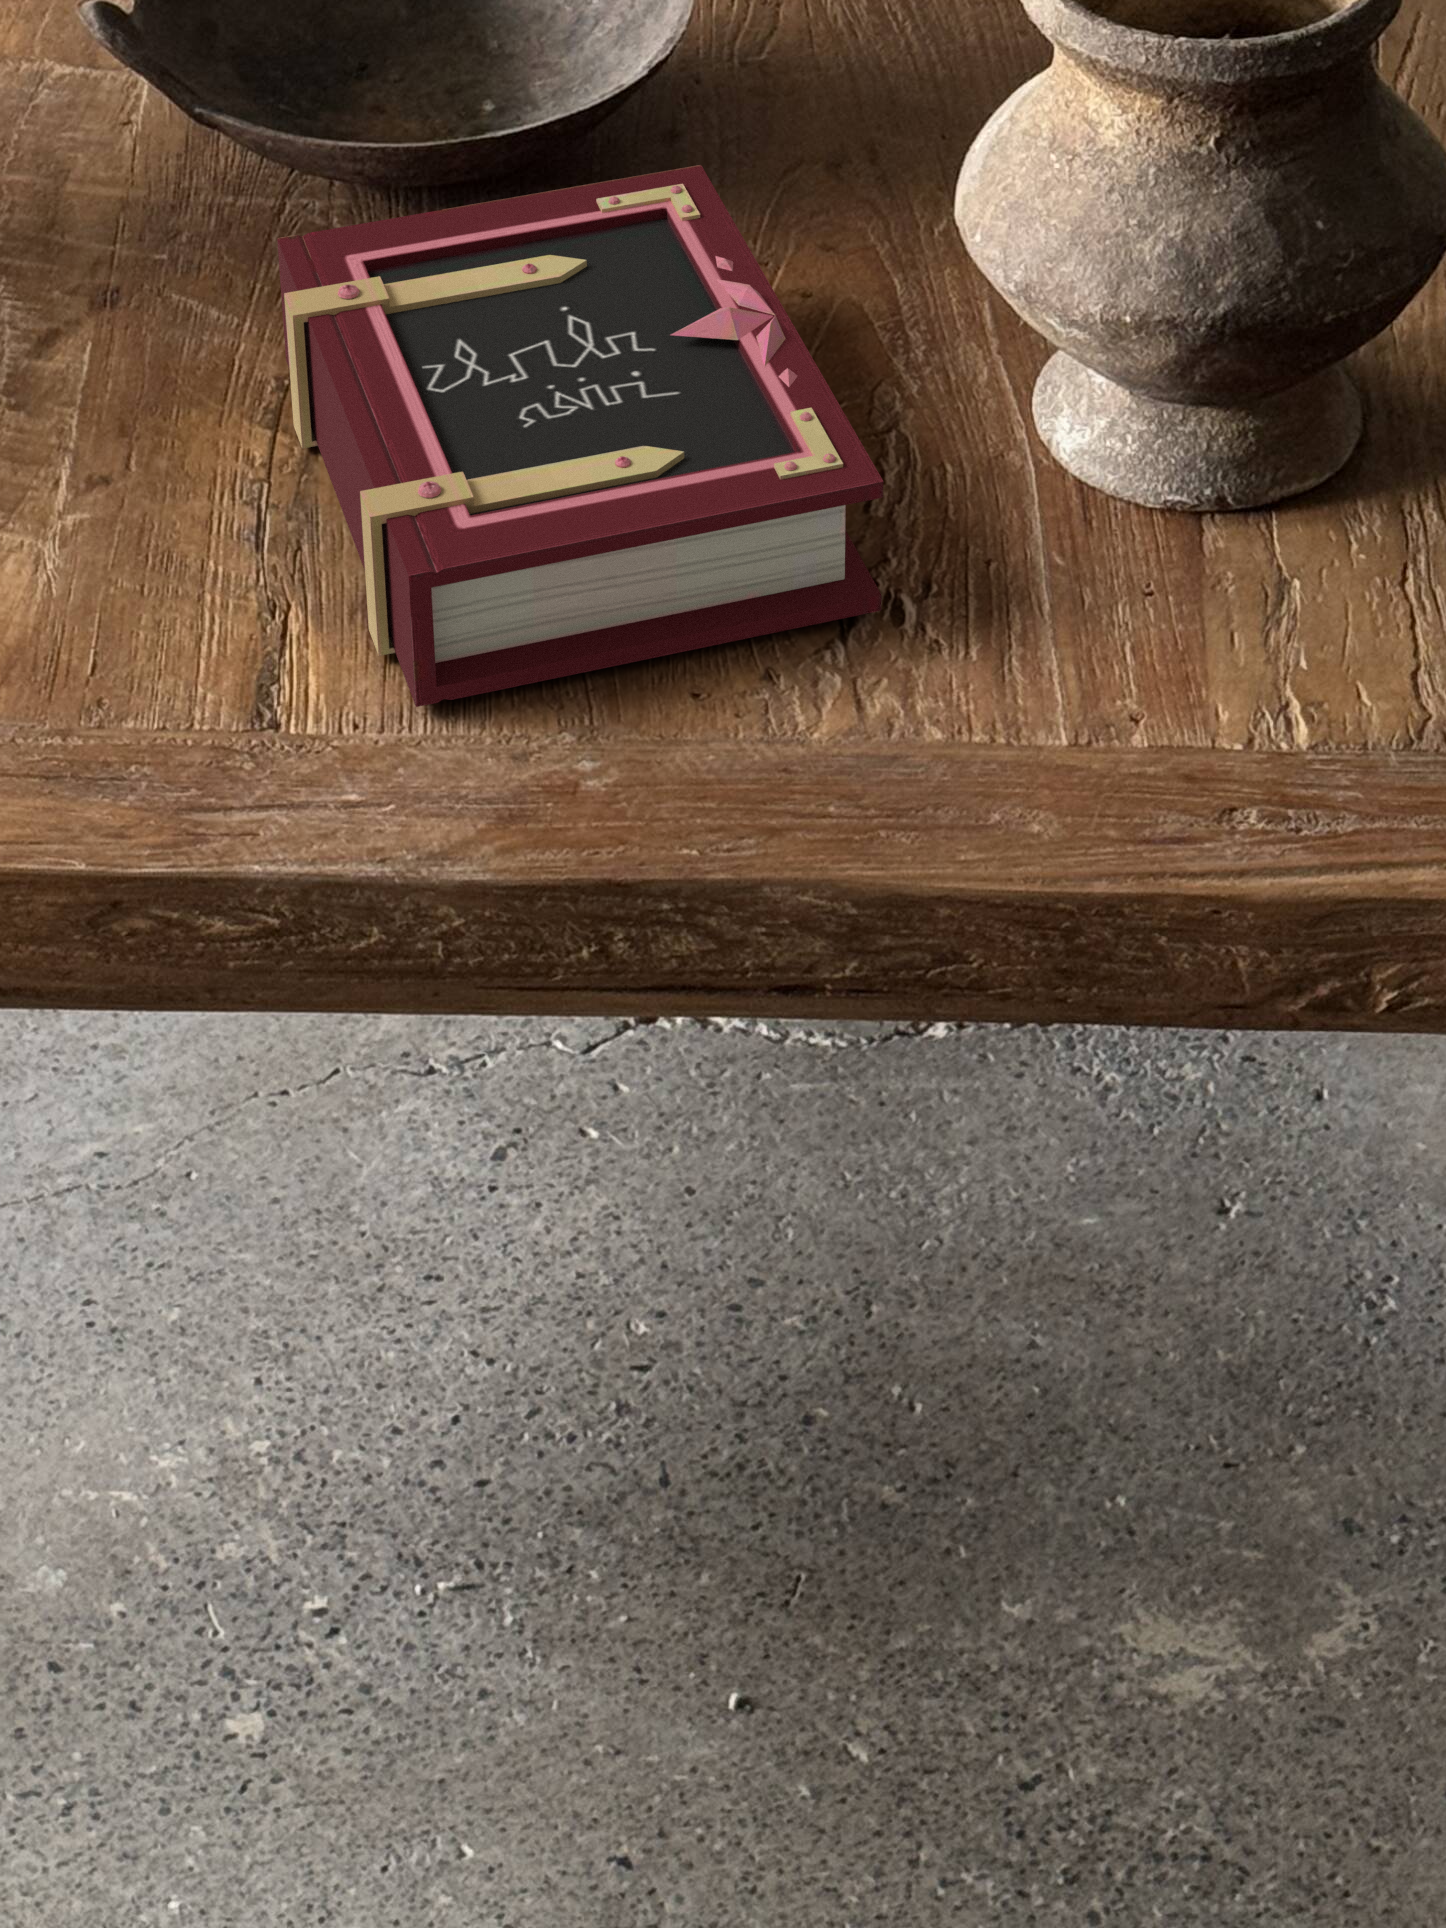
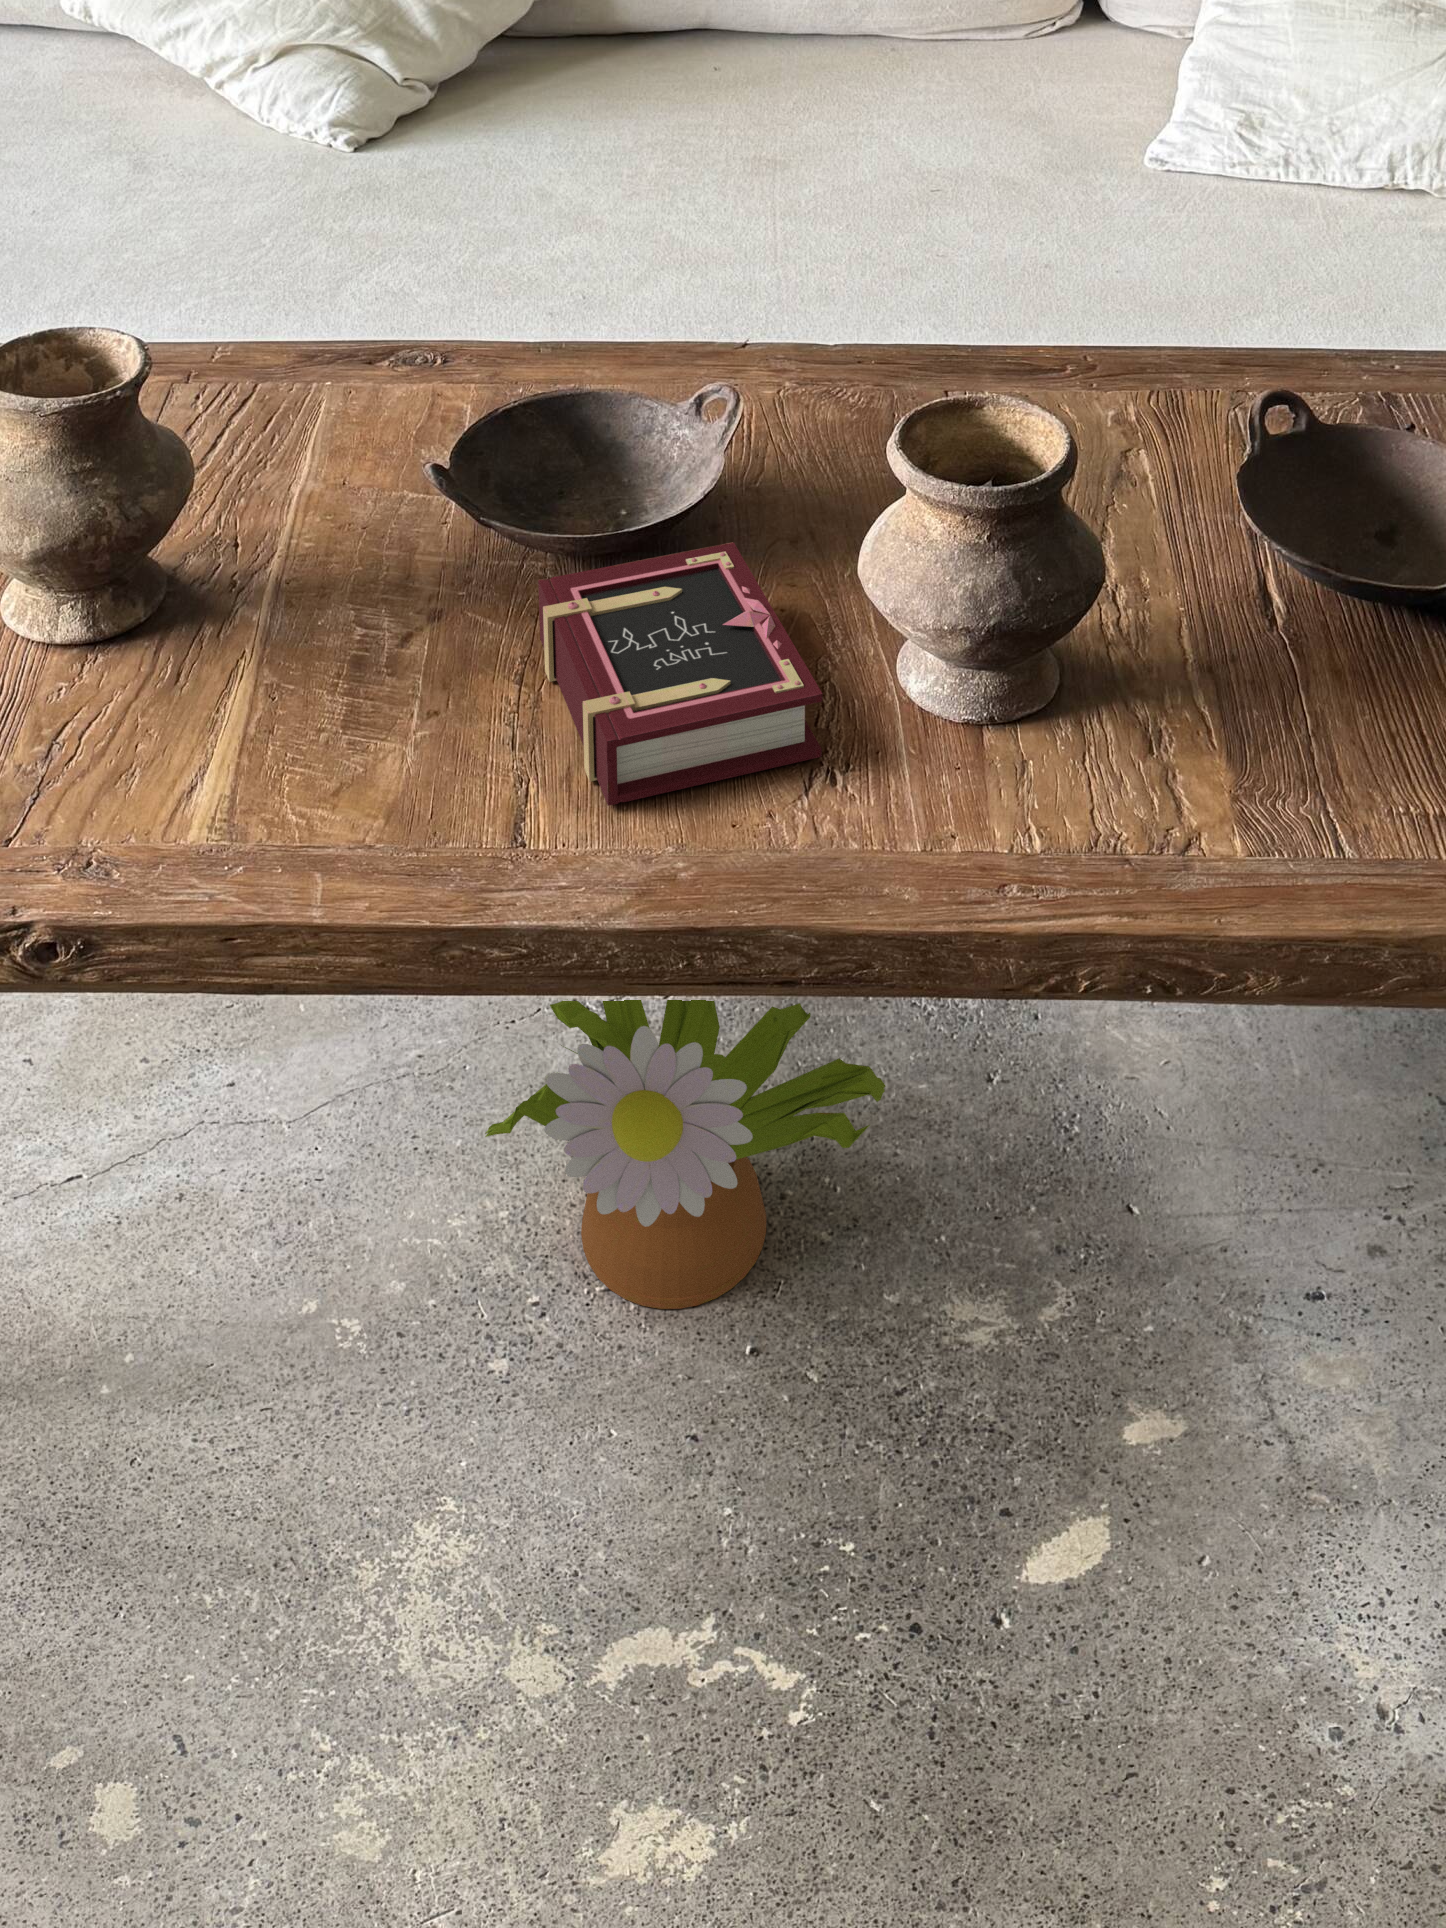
decorative plant: none [211,936,1015,1624] -> present [485,1000,885,1309]

